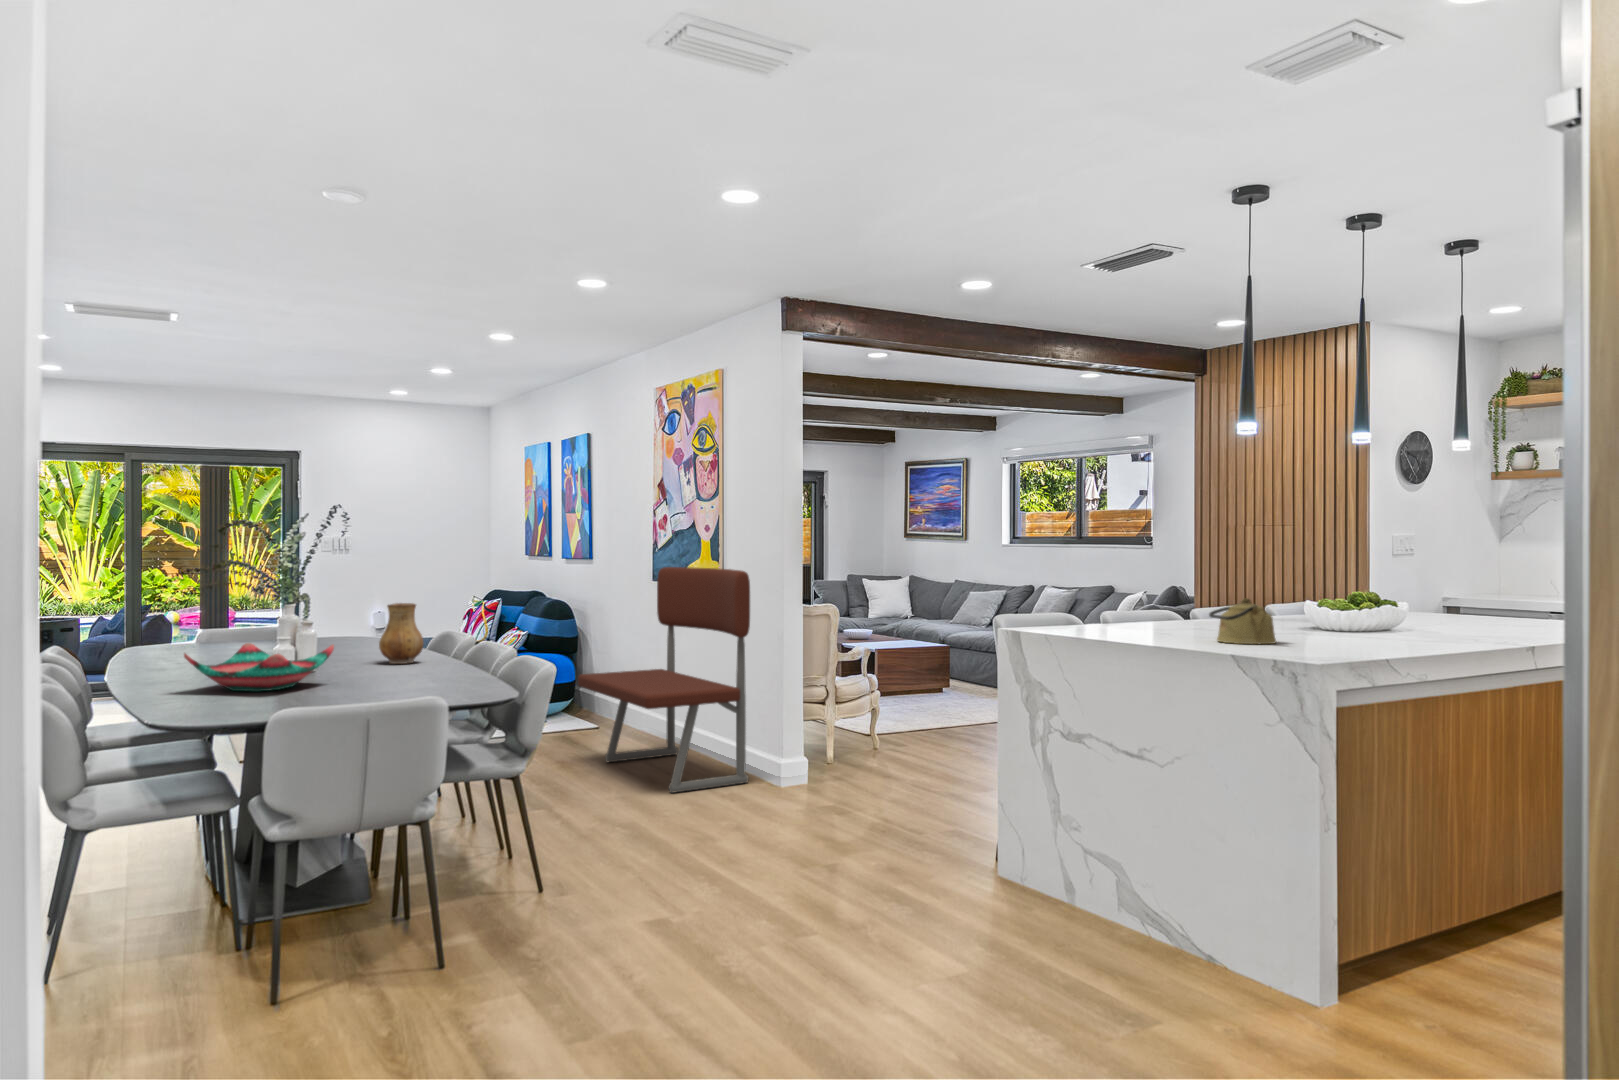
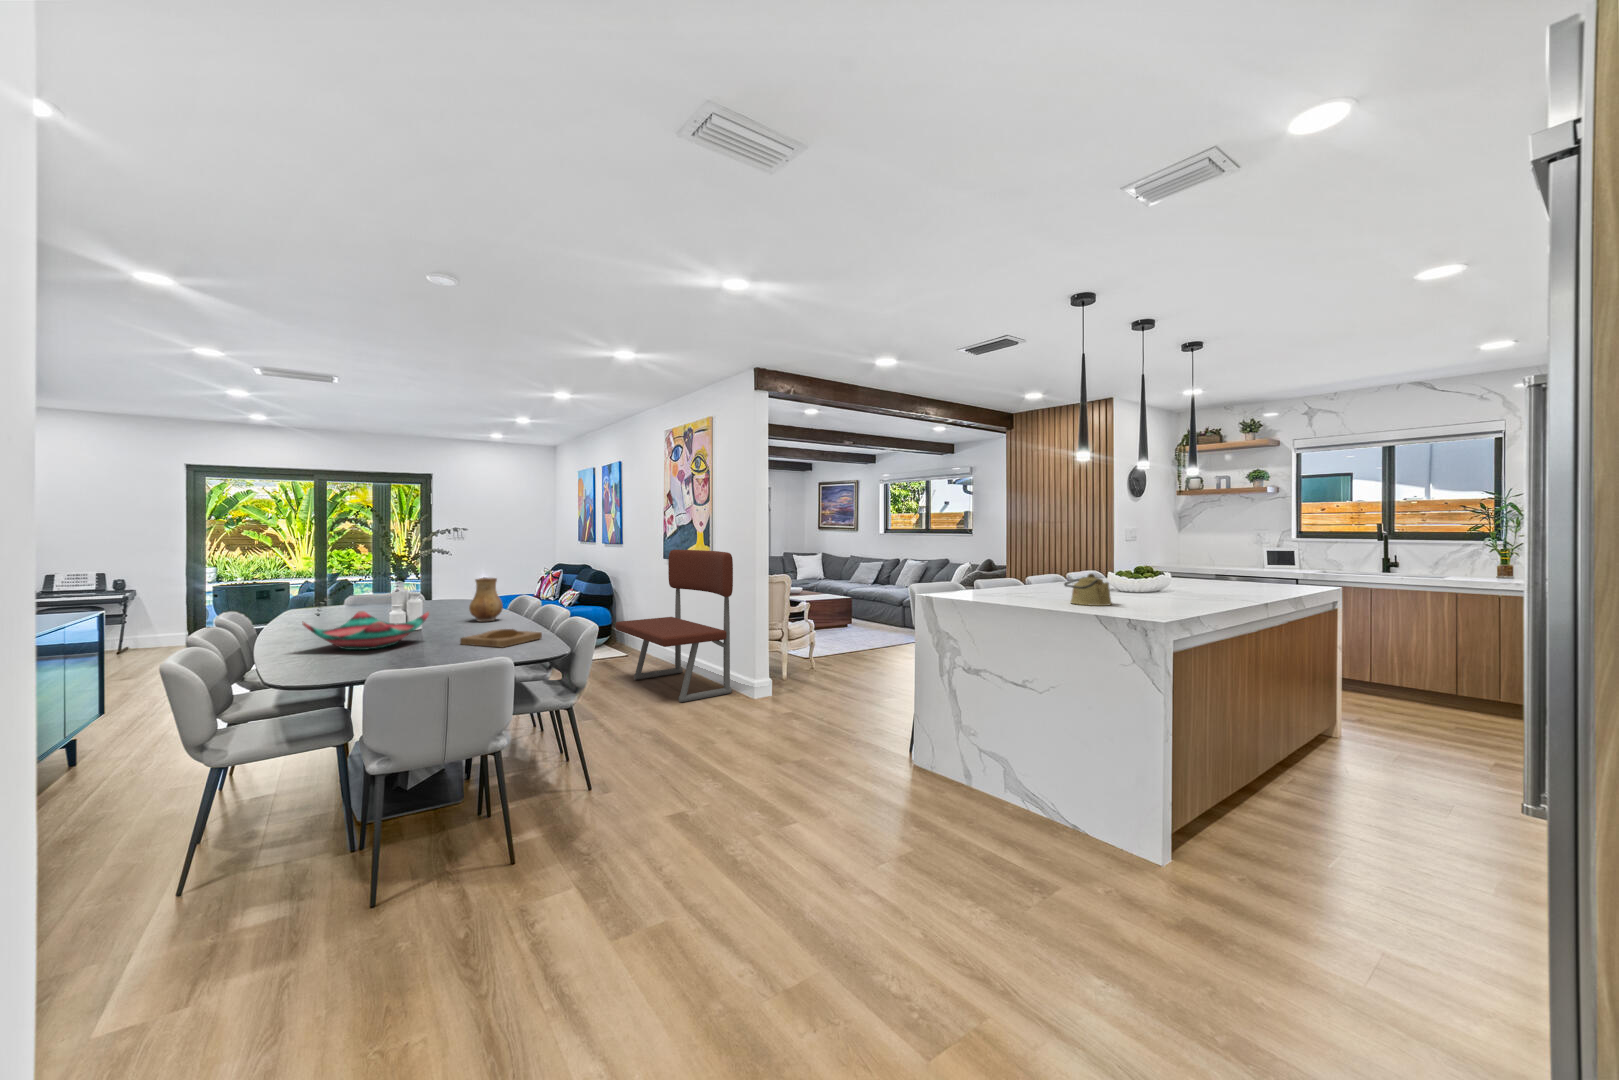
tray: none [375,670,479,692] -> present [460,629,542,647]

